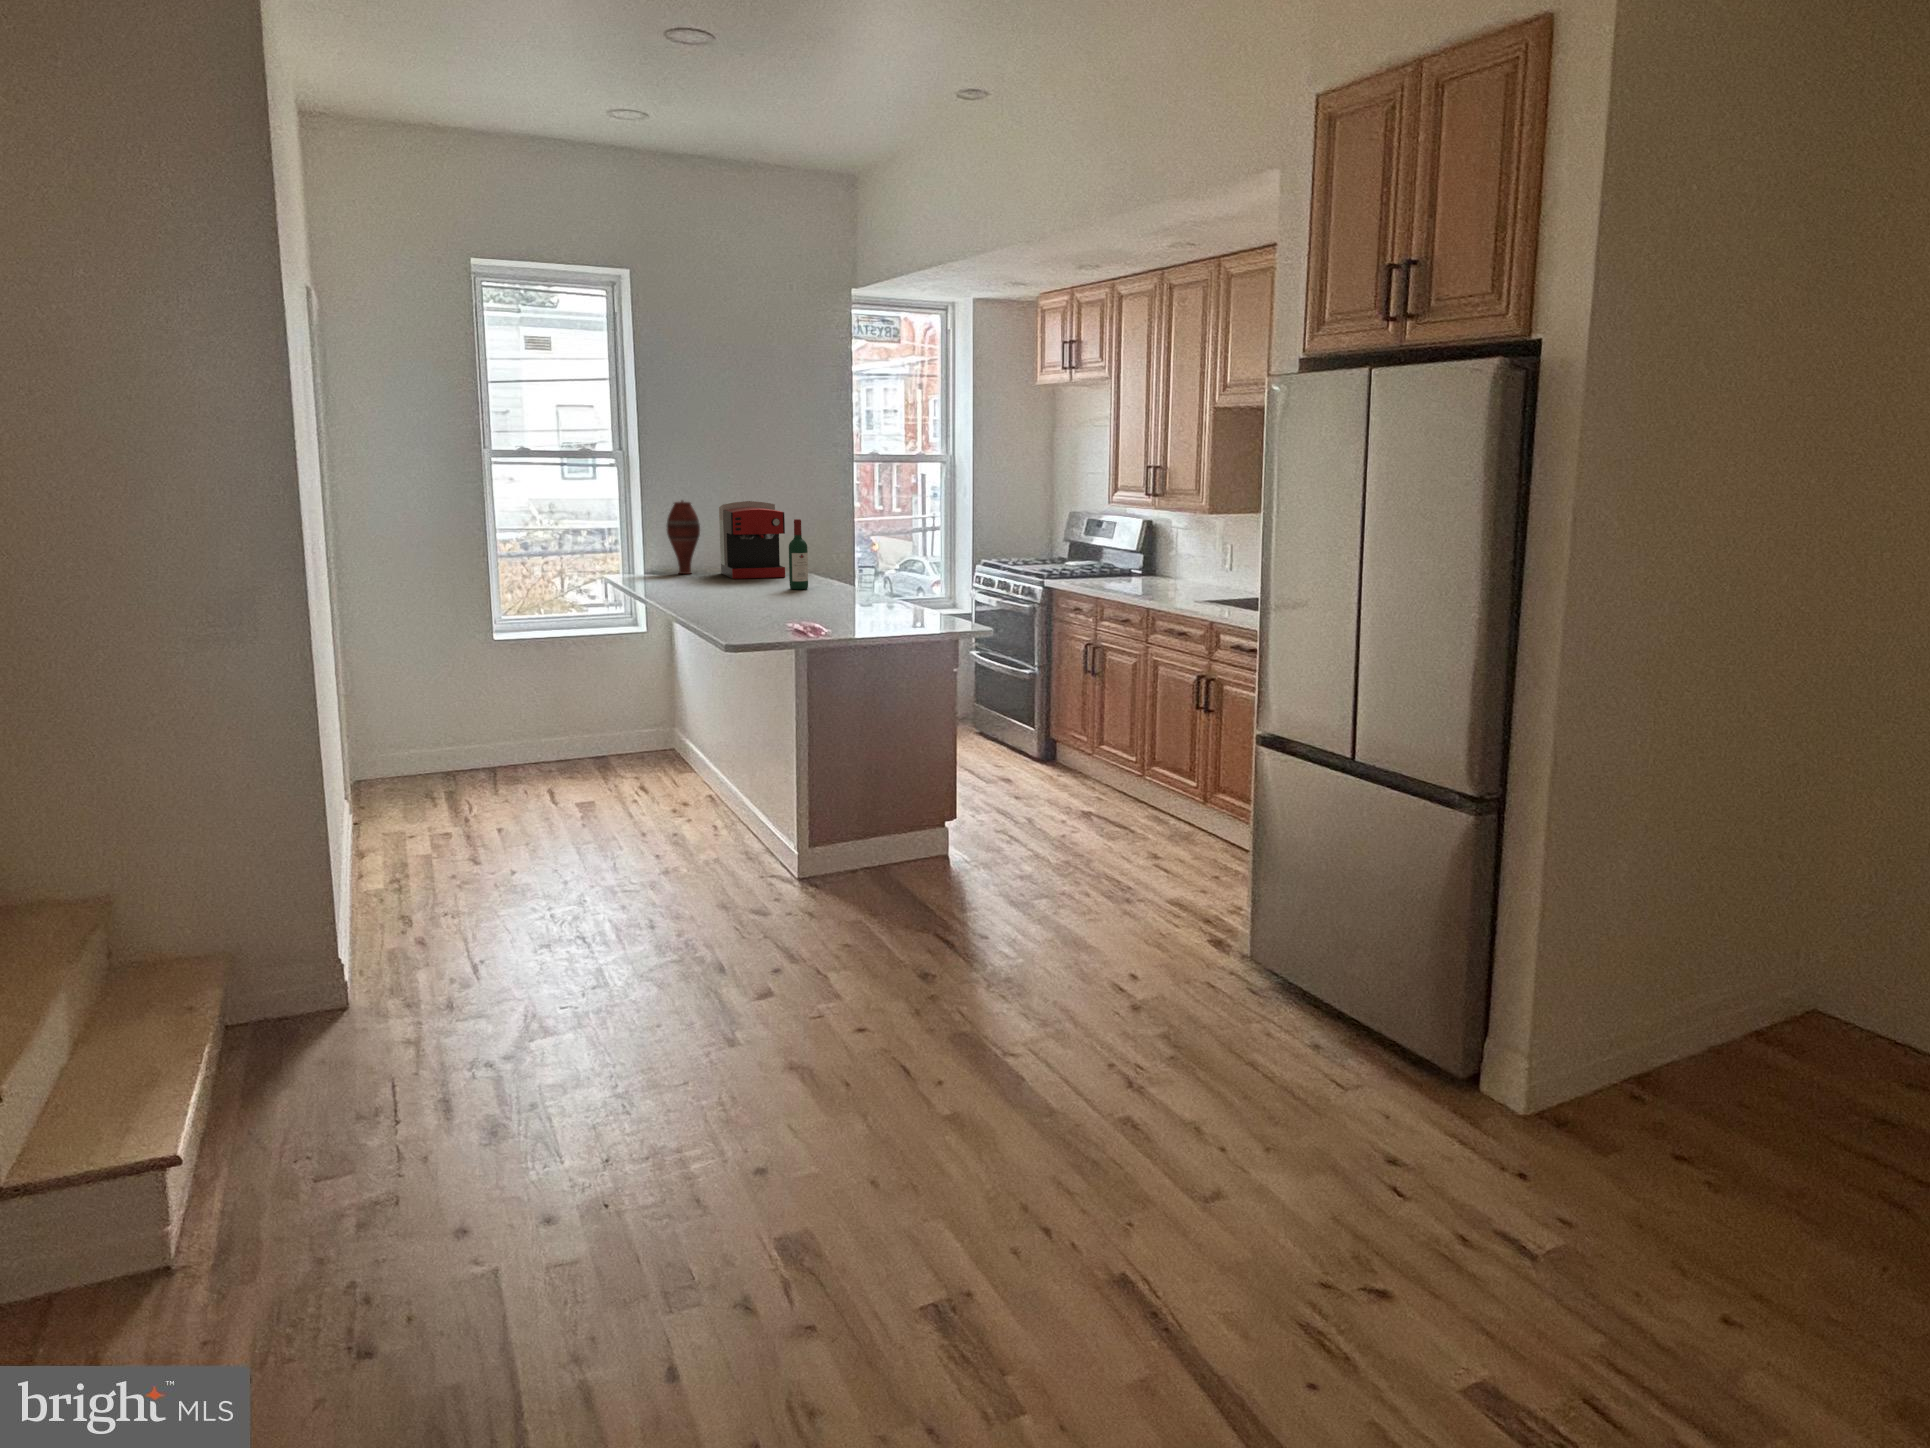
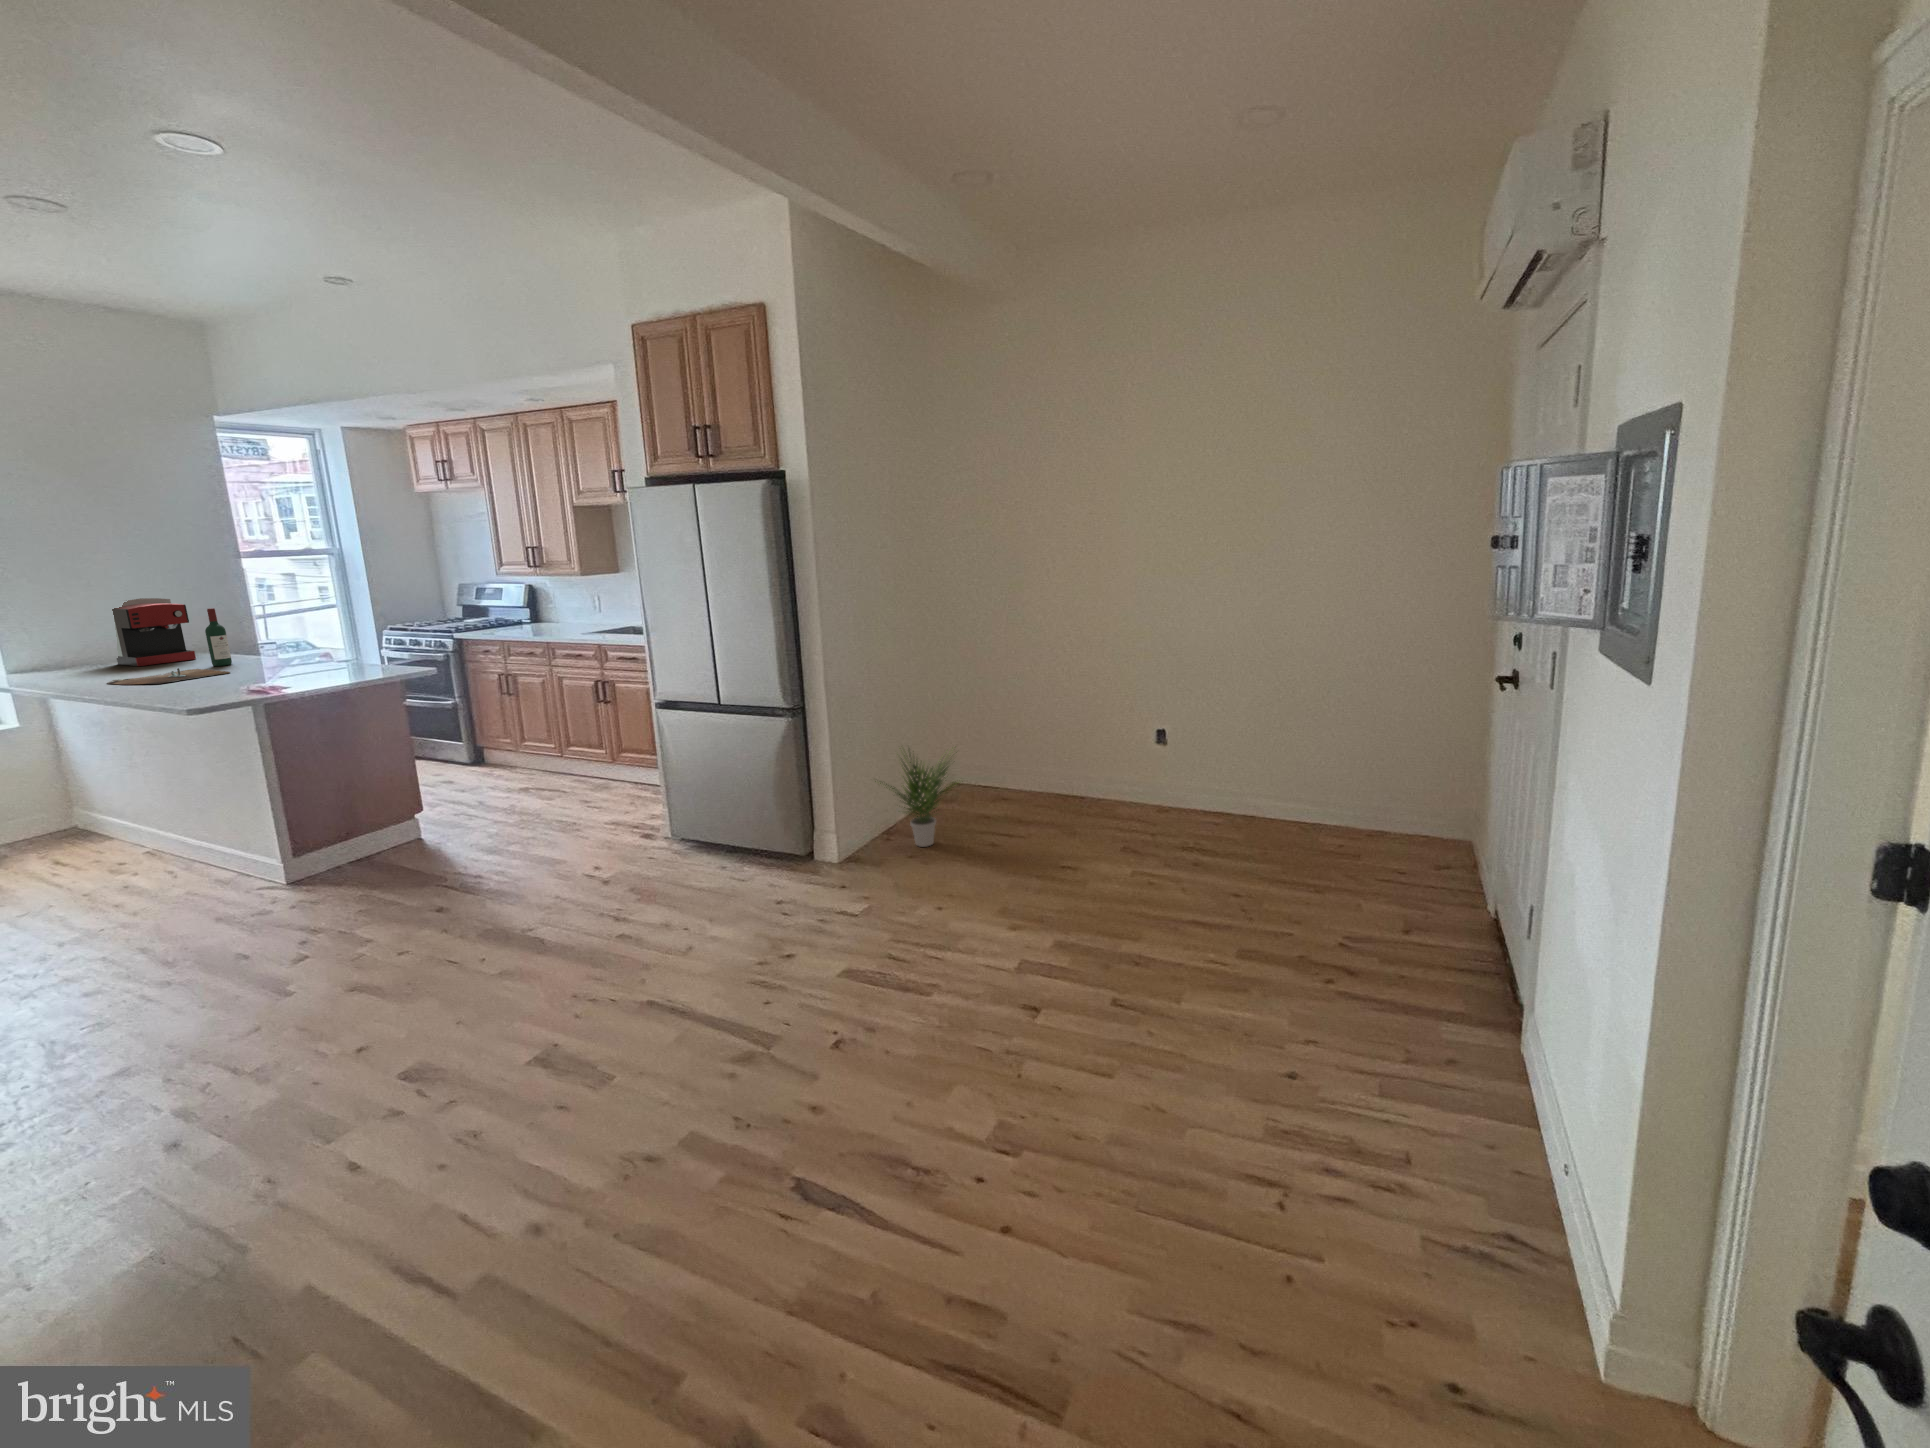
vase: present [667,501,700,574] -> none [43,604,86,670]
cutting board: none [689,587,797,604] -> present [107,668,230,685]
potted plant: none [1627,910,1851,1135] -> present [875,758,955,847]

